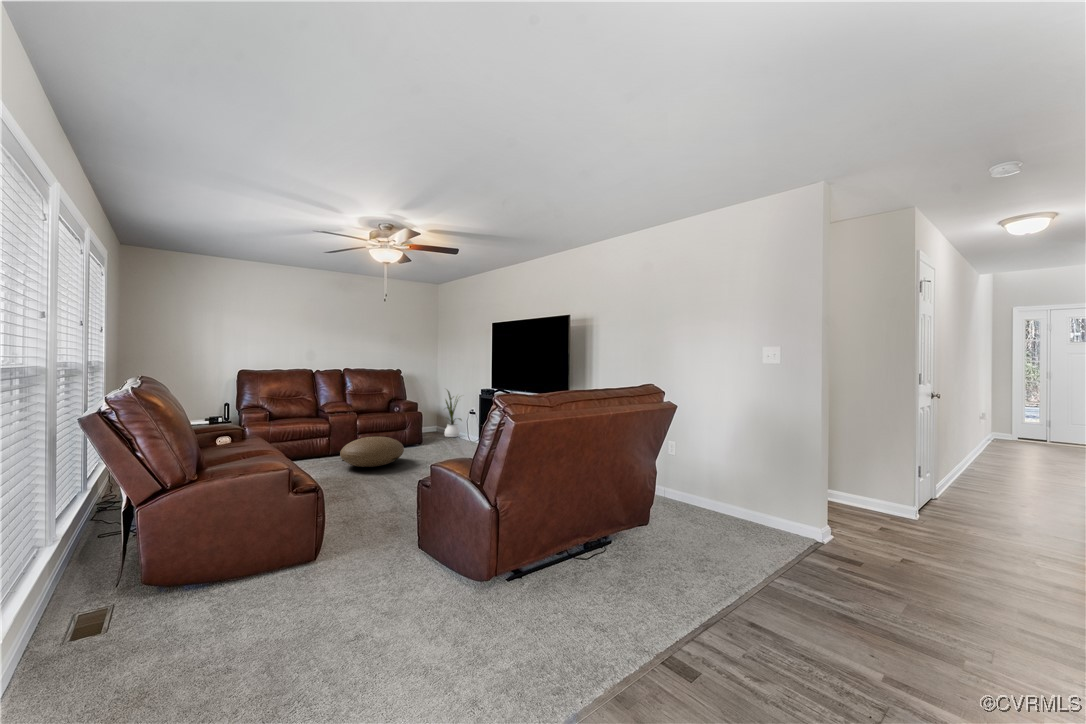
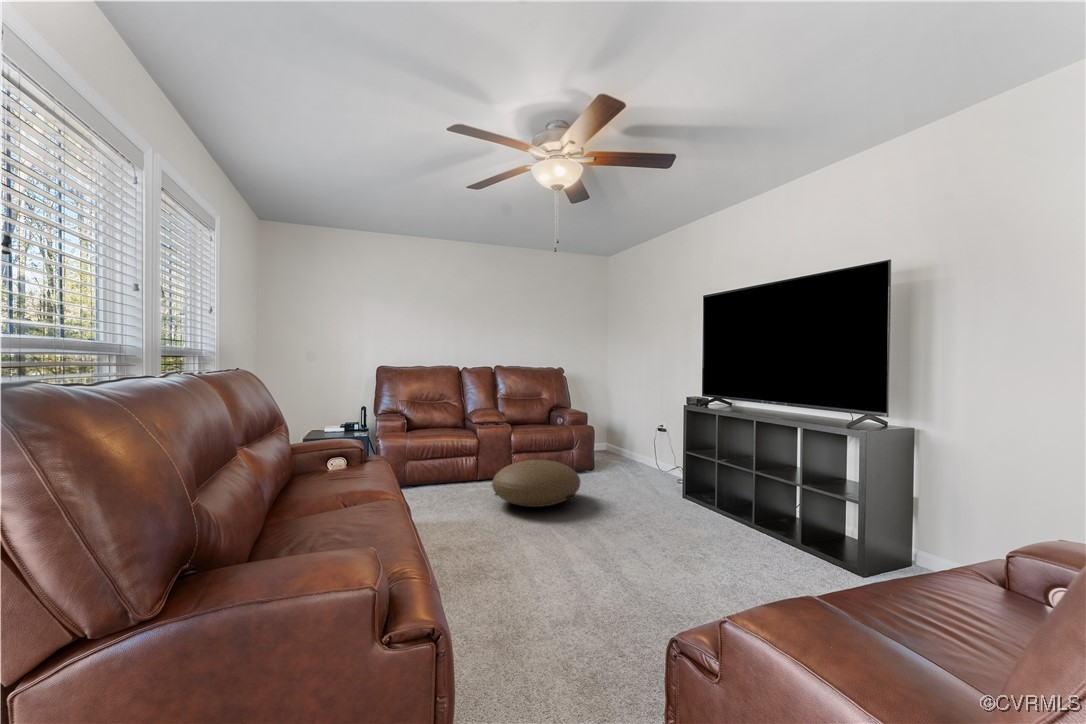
house plant: present [445,390,461,437] -> none [617,394,650,462]

